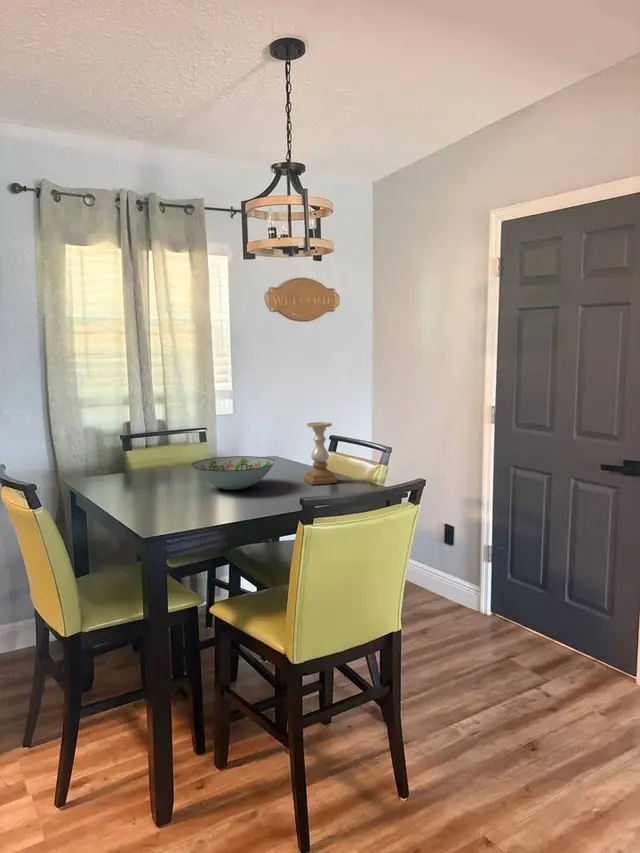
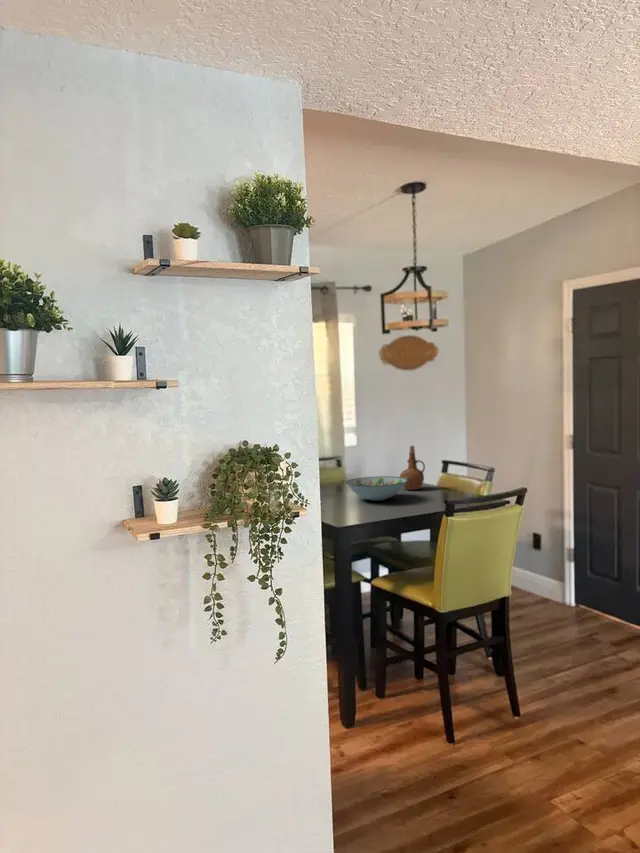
ceramic pitcher: none [273,416,306,474] -> present [400,446,425,490]
candle holder: present [304,422,337,485] -> none [427,450,453,497]

